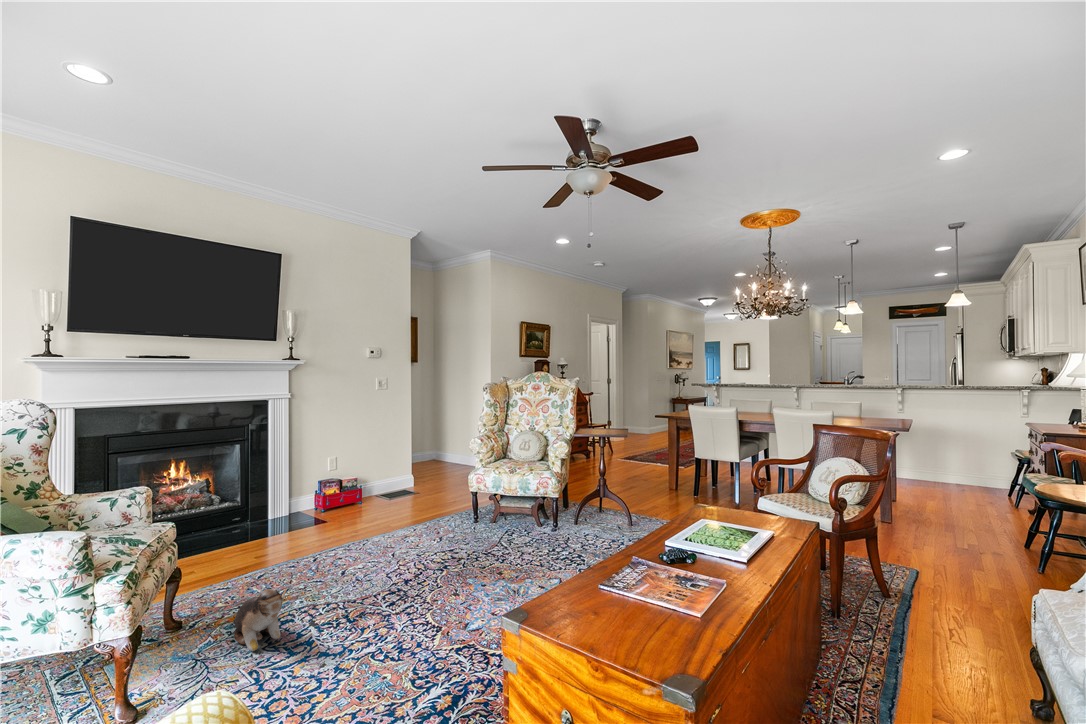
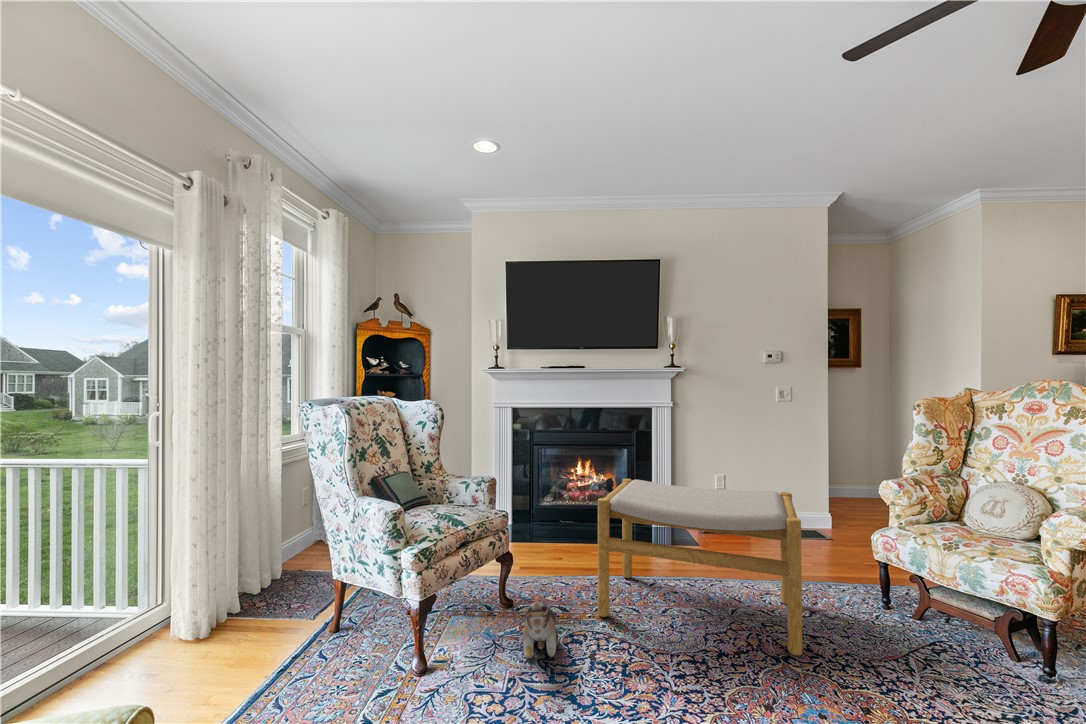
footstool: none [280,456,453,597] -> present [598,479,802,656]

